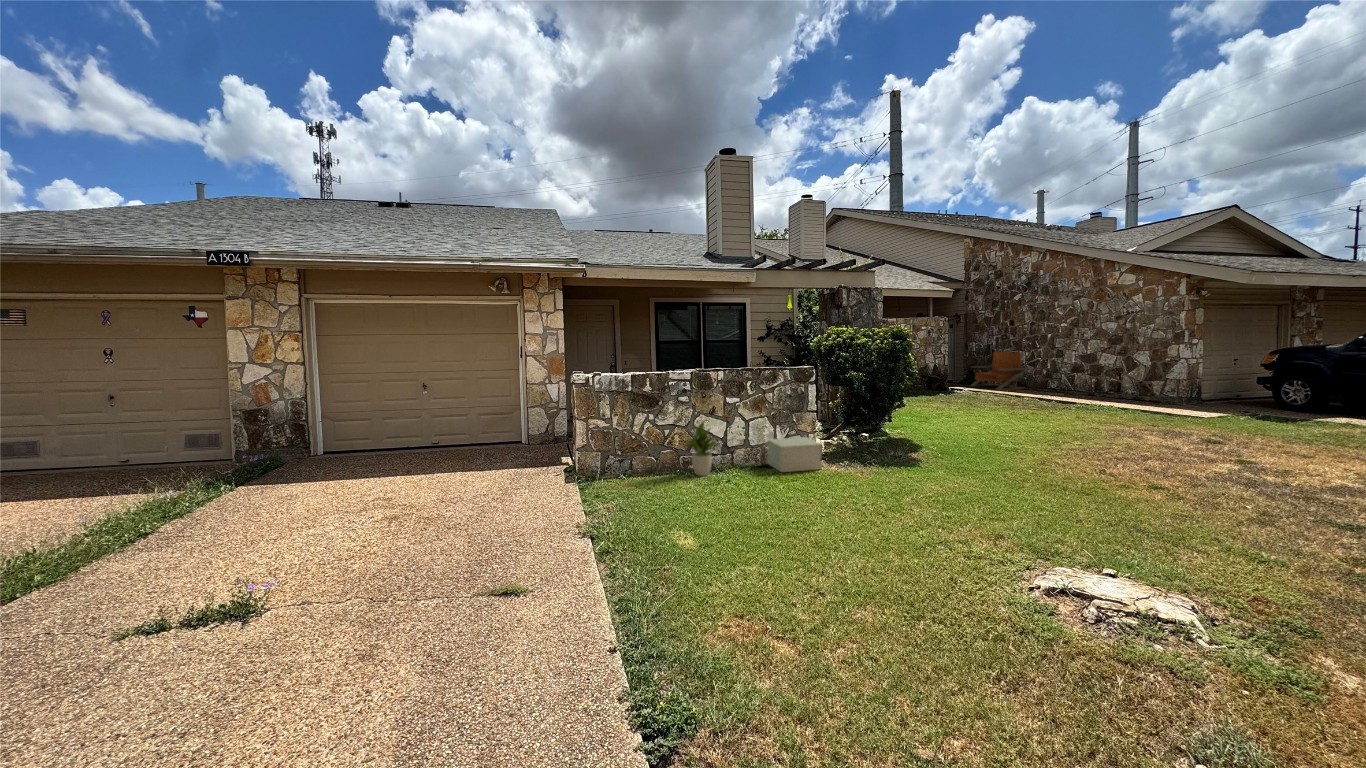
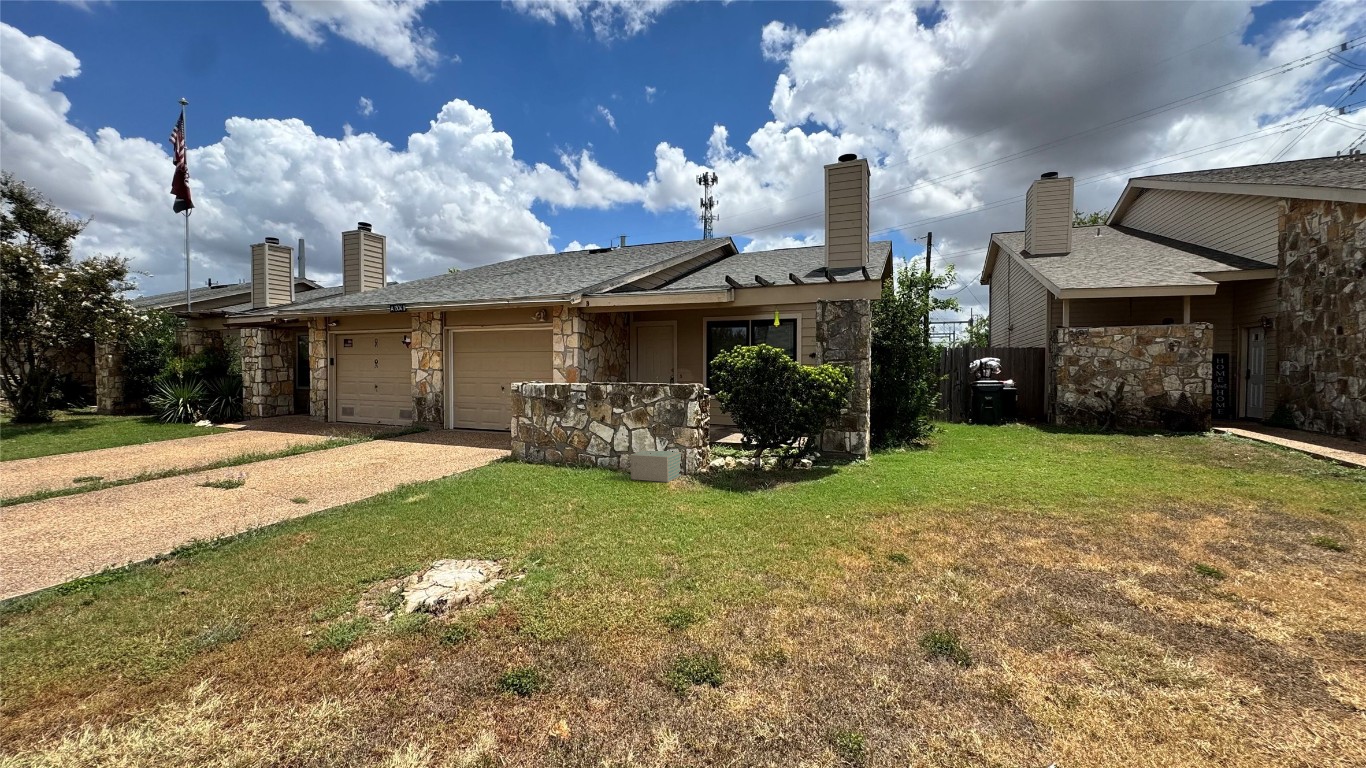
lounge chair: present [971,352,1027,390] -> none [1246,377,1351,439]
potted plant: present [687,421,715,476] -> none [563,424,595,473]

